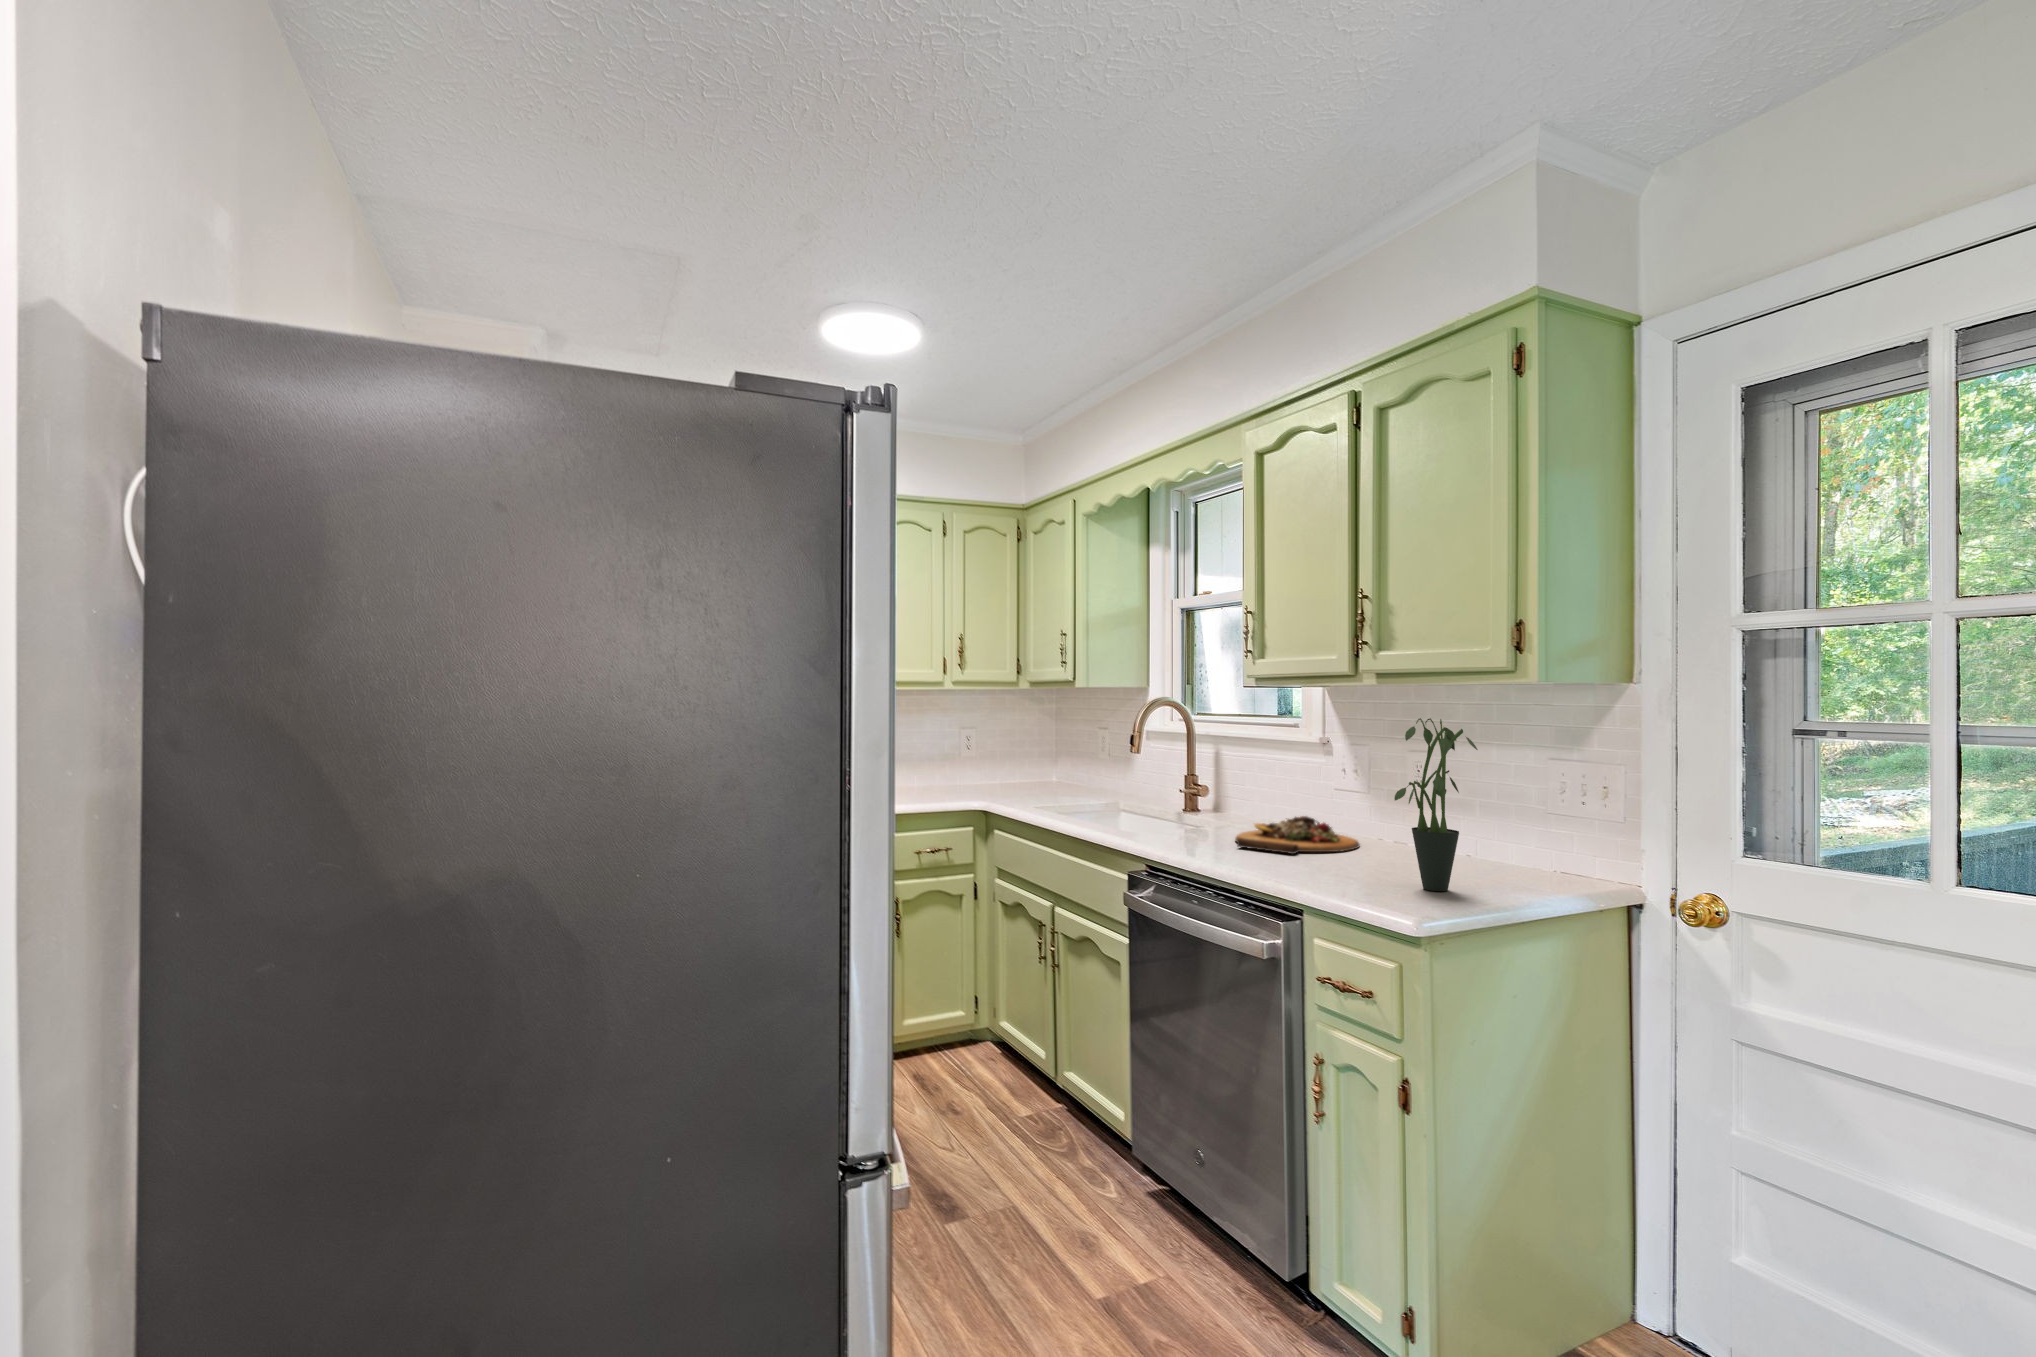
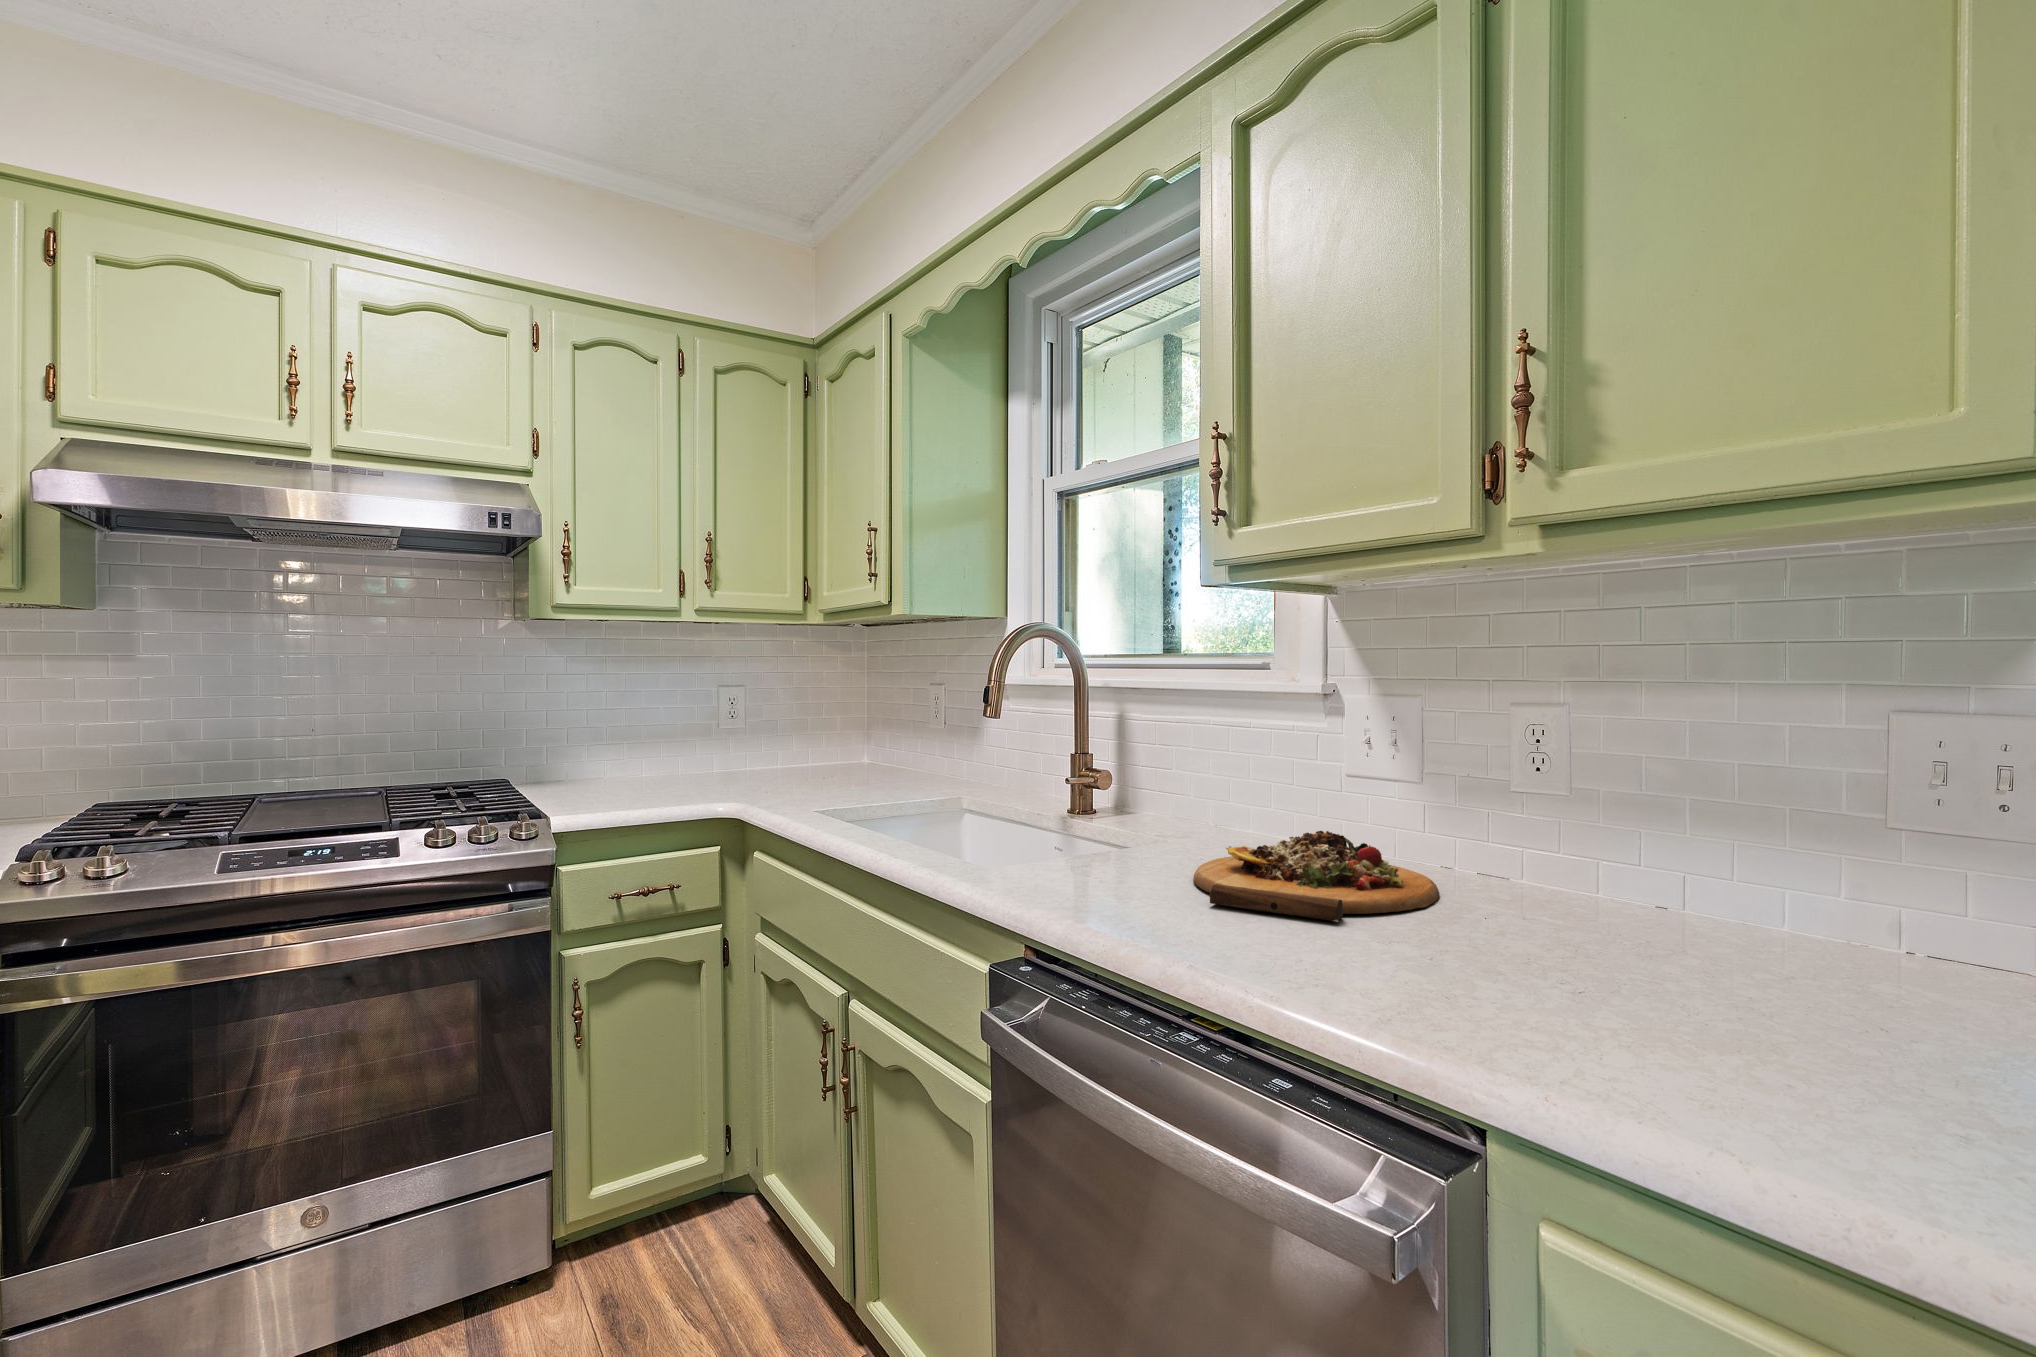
potted plant: present [1394,718,1478,891] -> none [1694,601,1937,1057]

